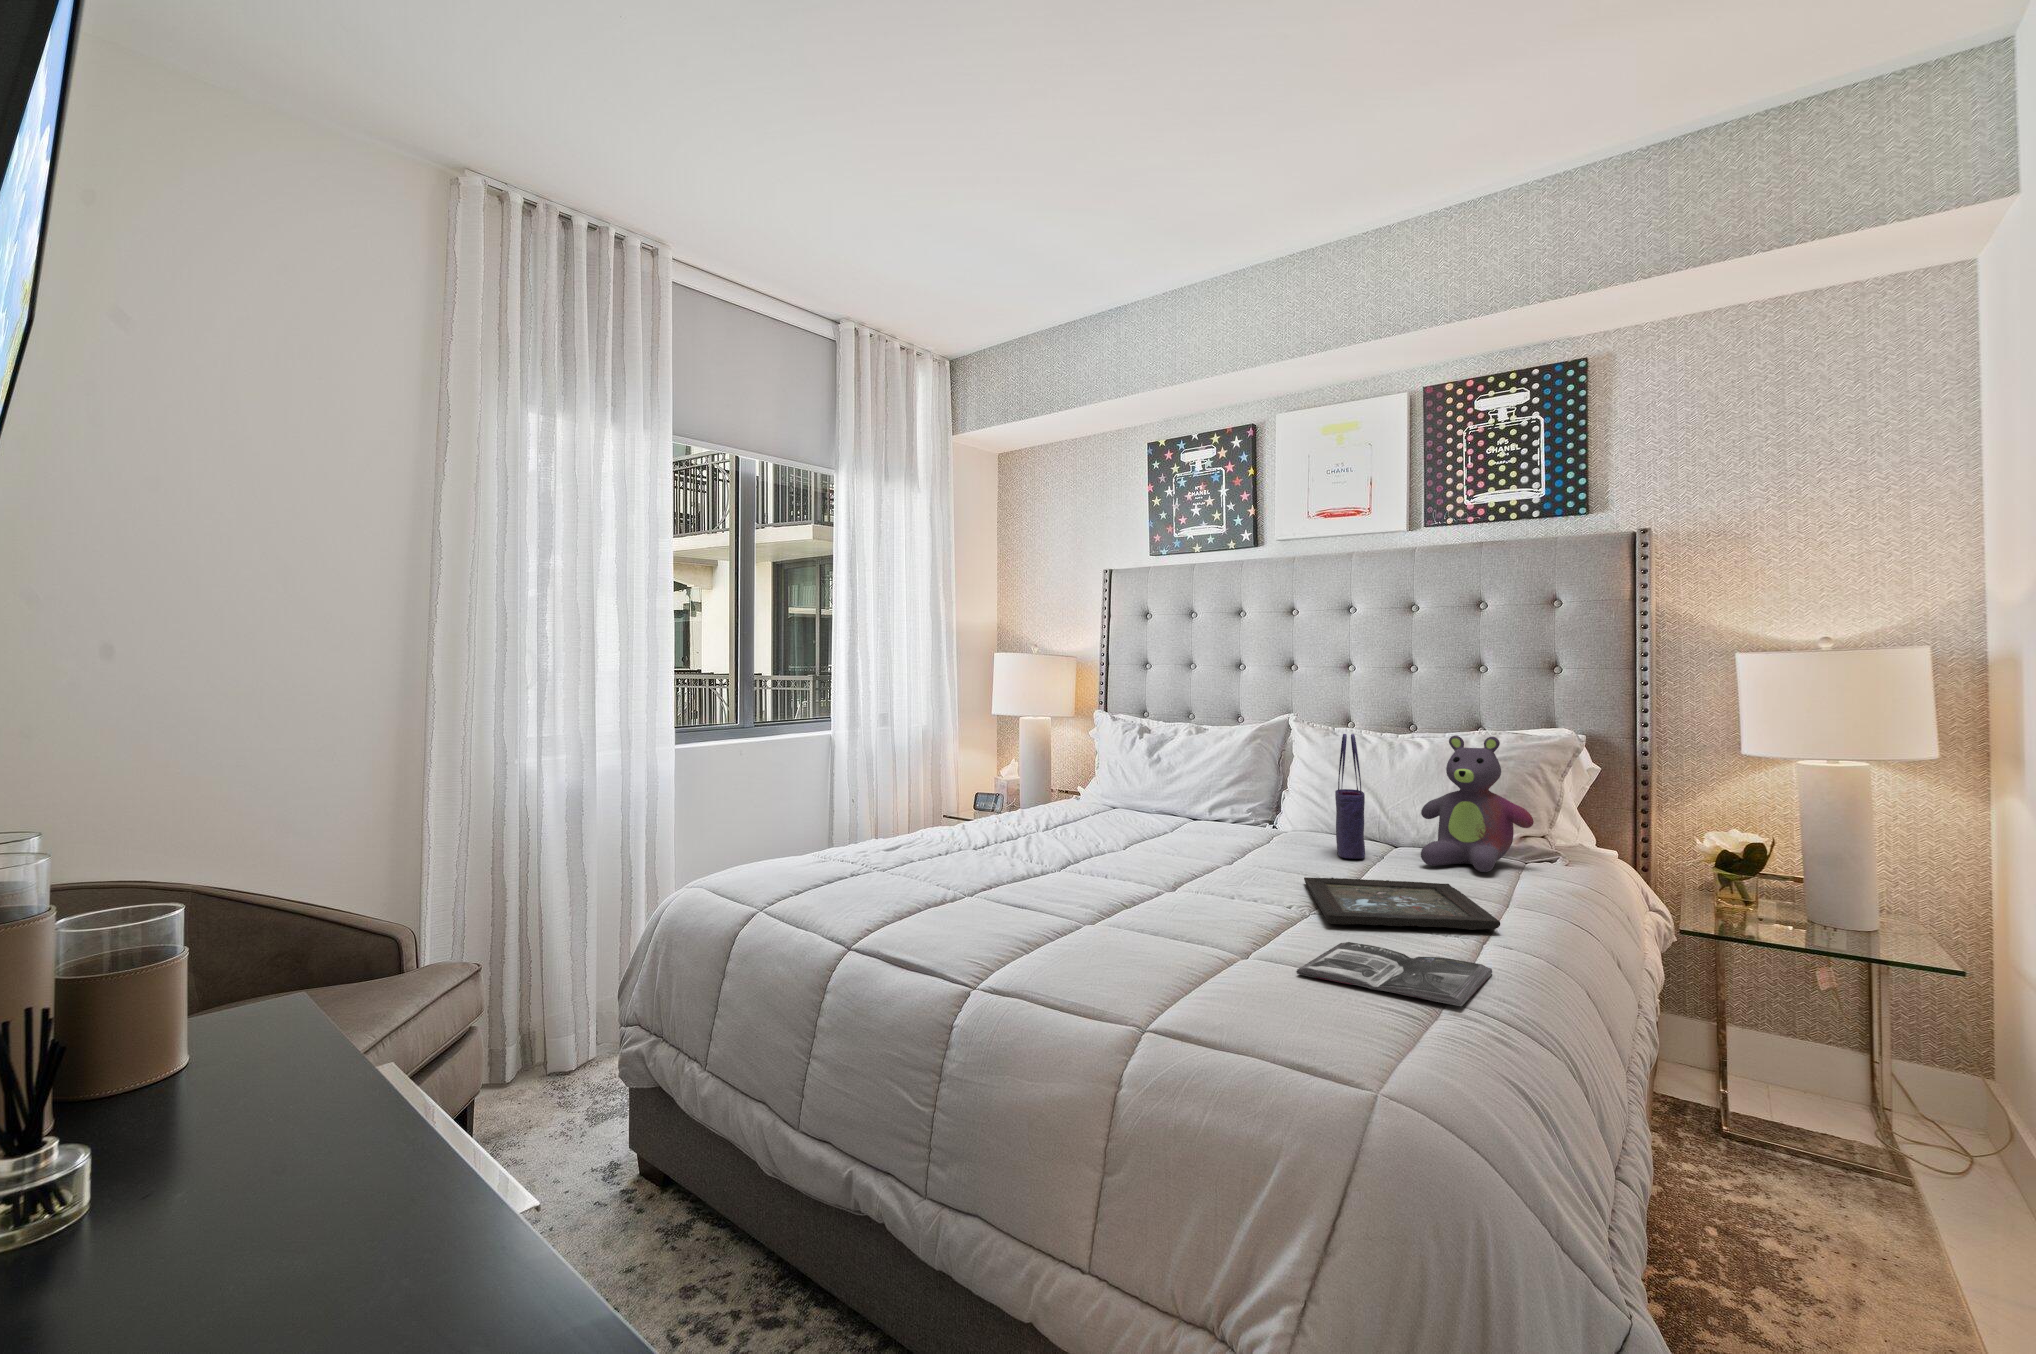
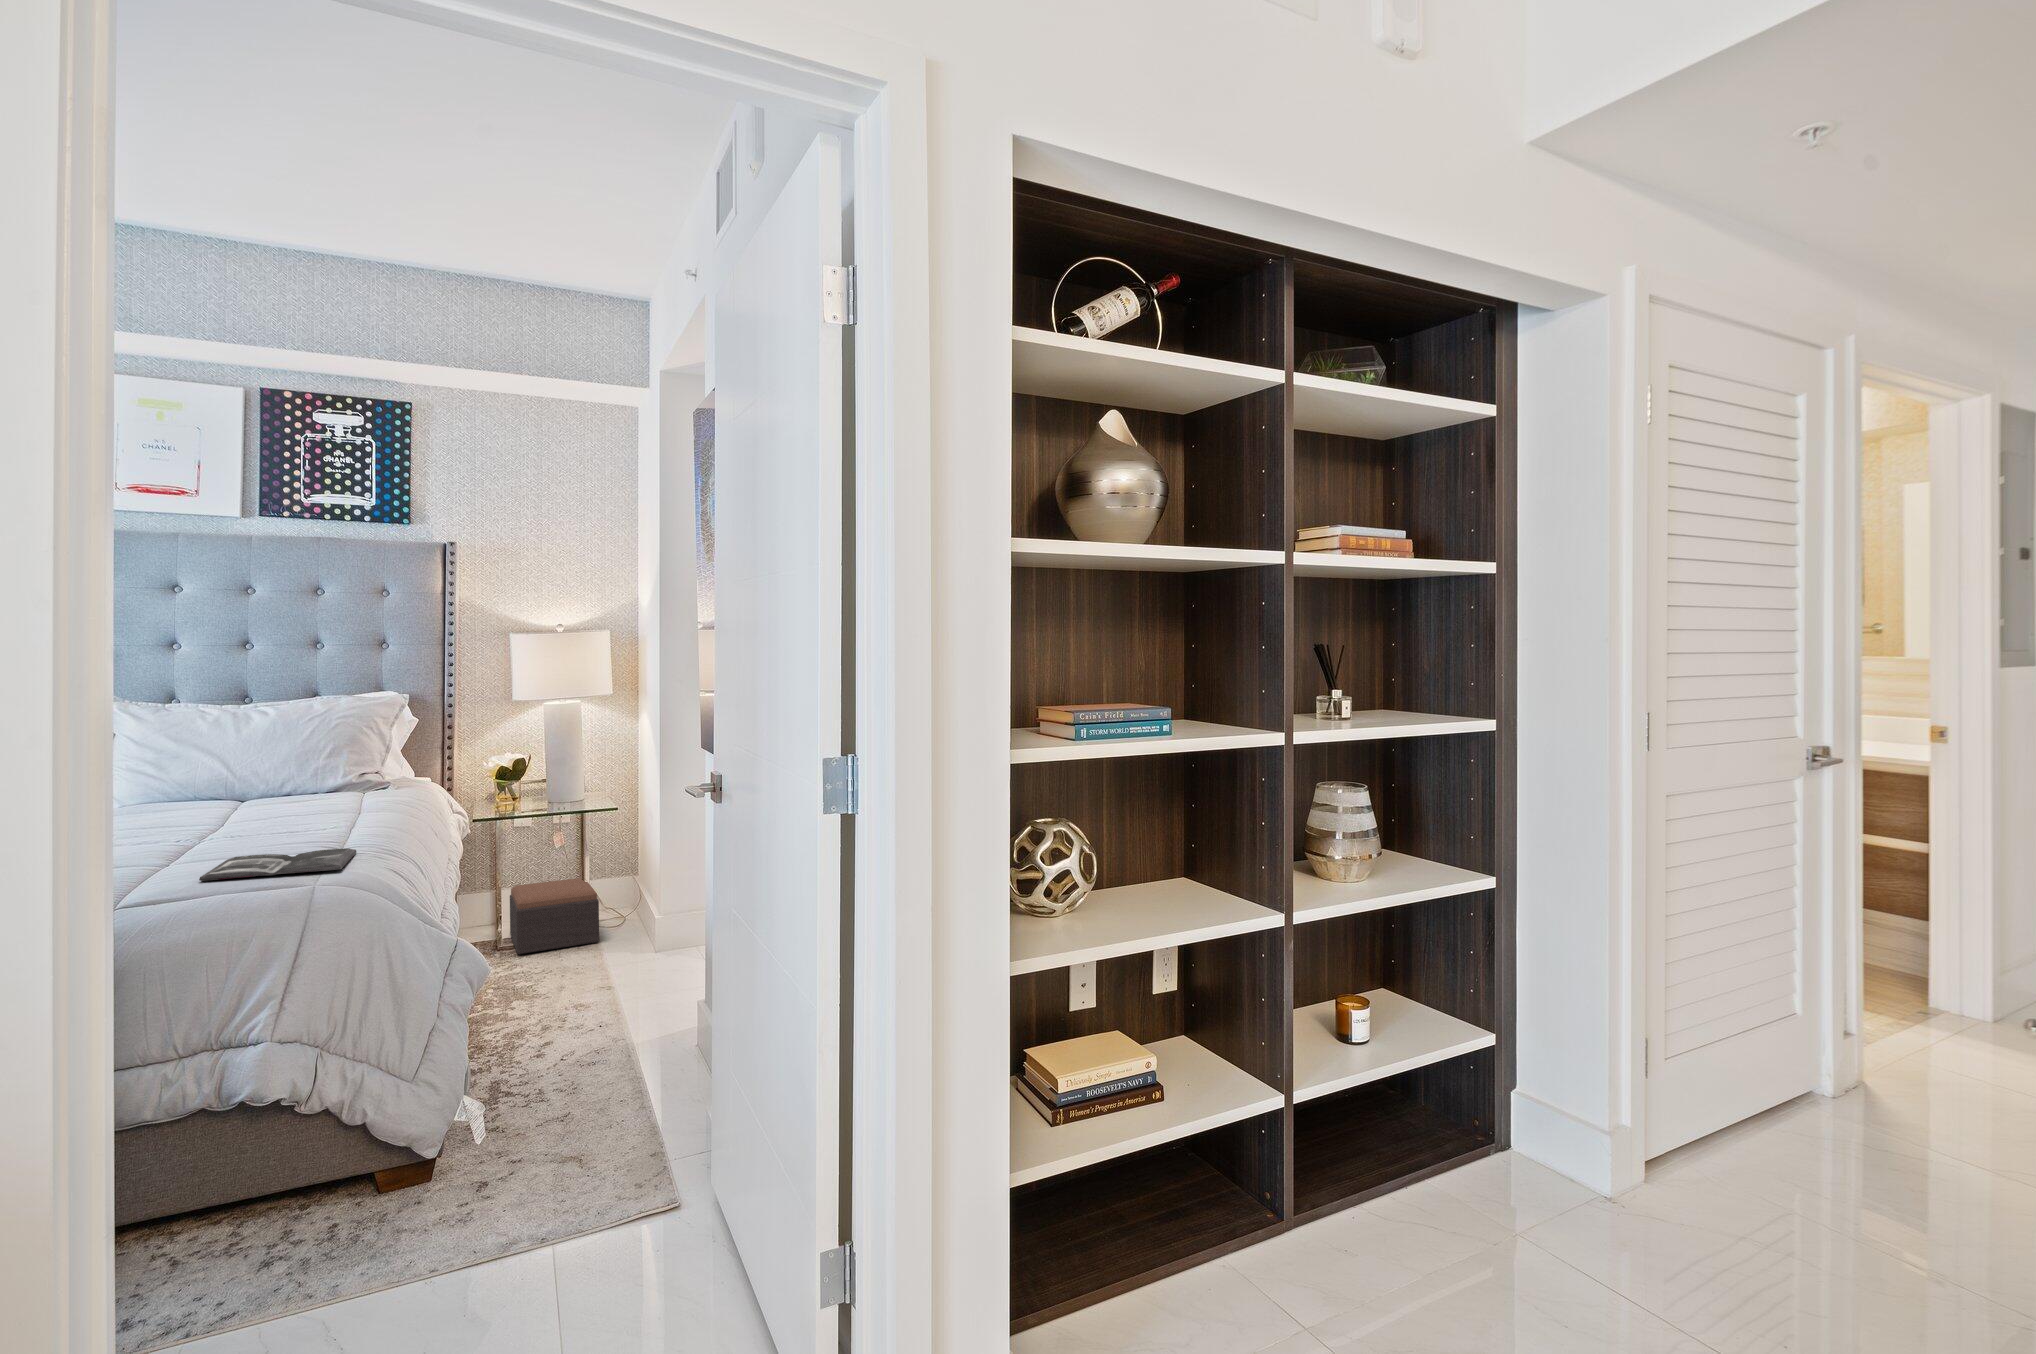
tote bag: present [1335,734,1365,859] -> none [181,700,216,812]
stuffed bear: present [1421,736,1534,872] -> none [270,698,371,805]
tray: present [1304,877,1500,930] -> none [163,813,356,851]
footstool: none [1739,1029,1917,1179] -> present [510,878,599,954]

